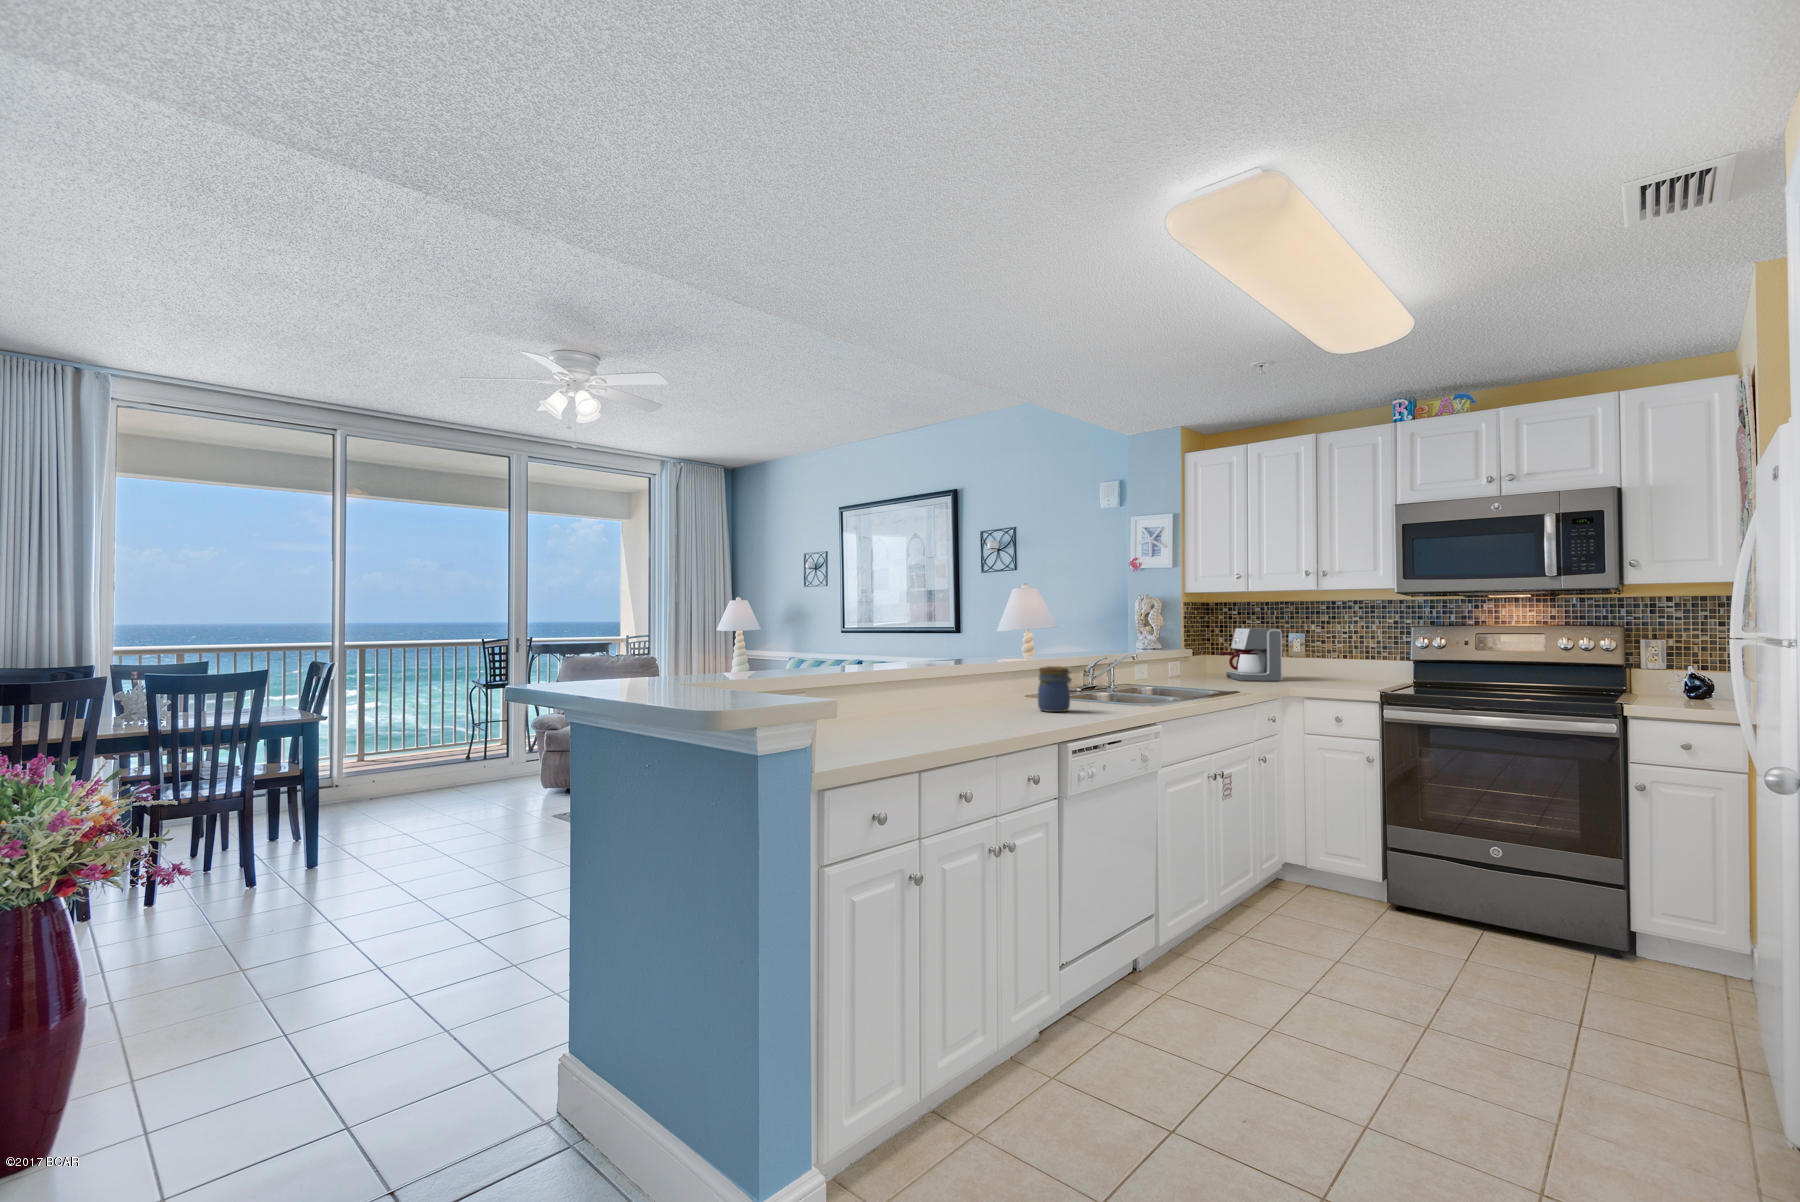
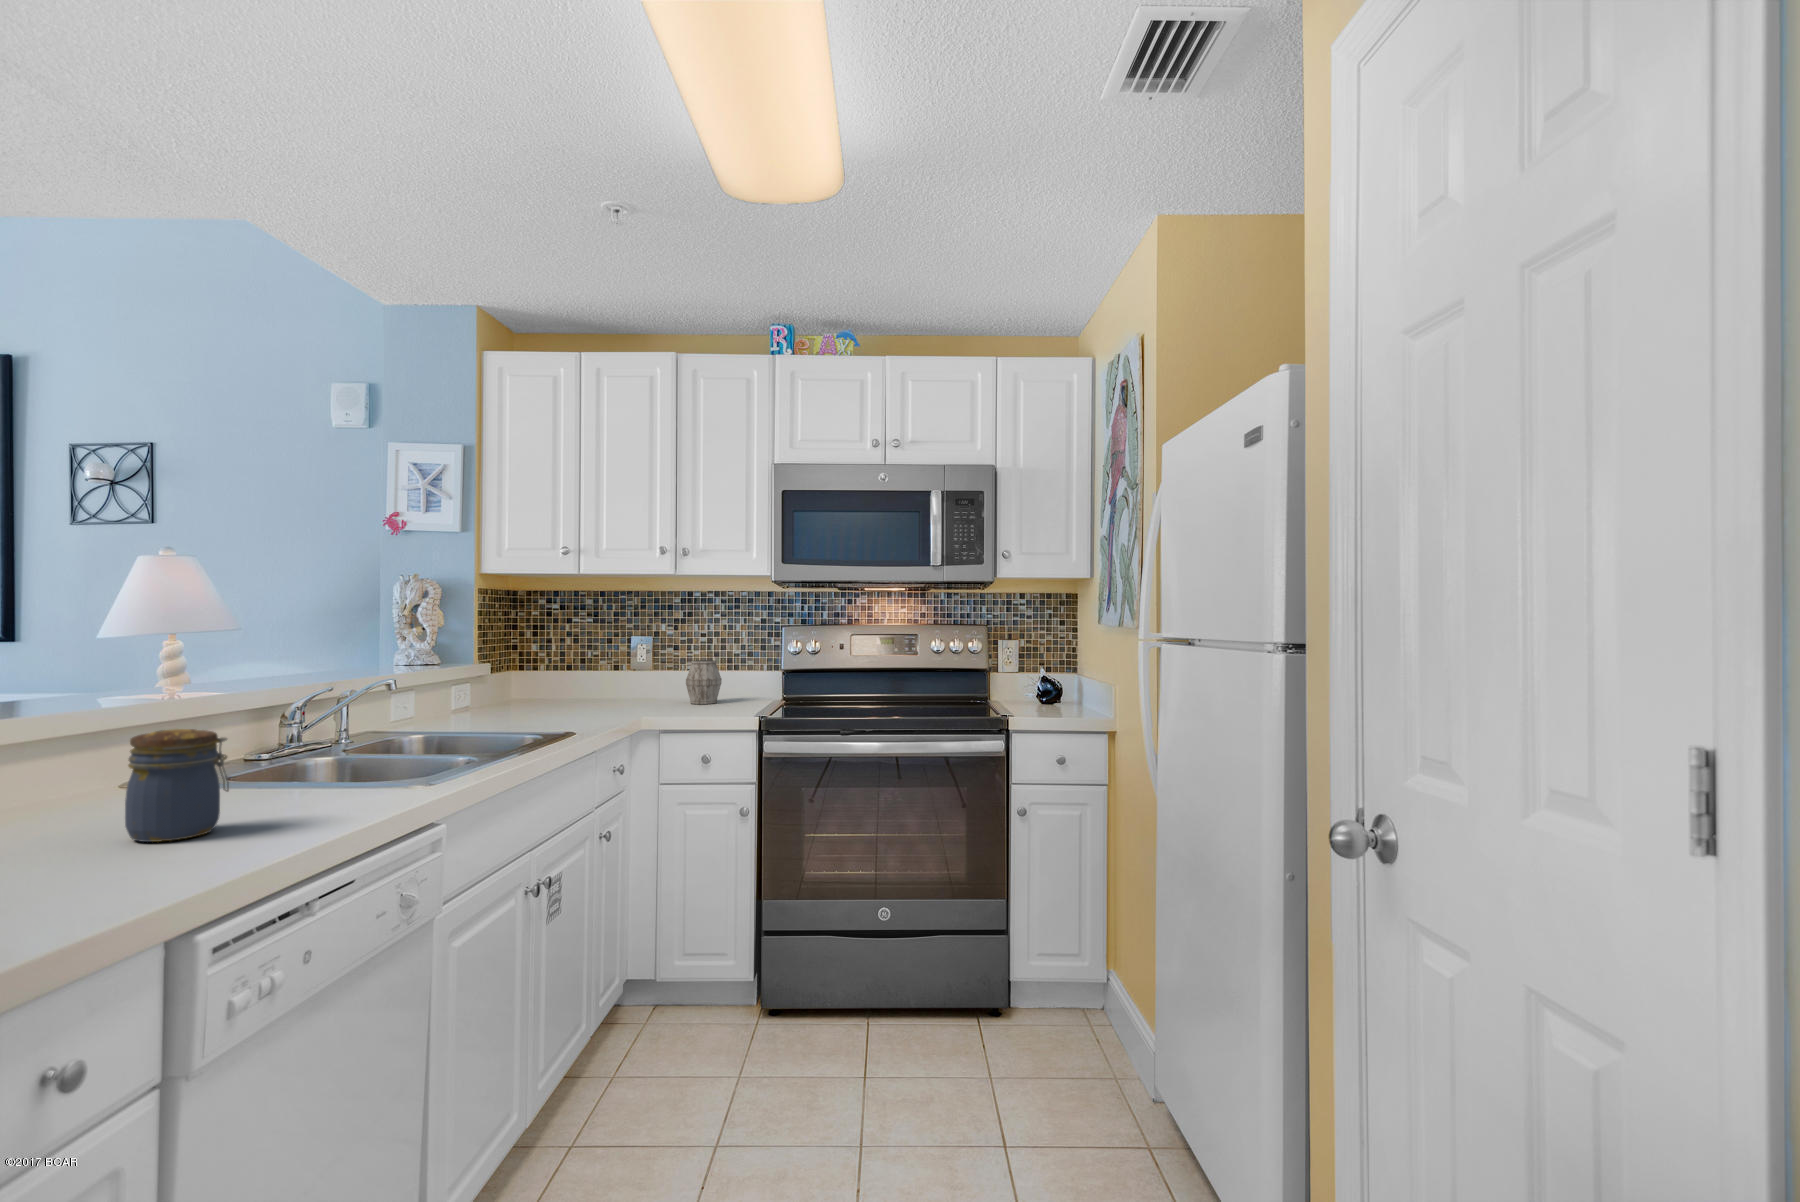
coffee maker: present [1219,628,1282,681] -> none [532,629,623,708]
mug: none [1331,652,1361,684] -> present [686,660,722,704]

